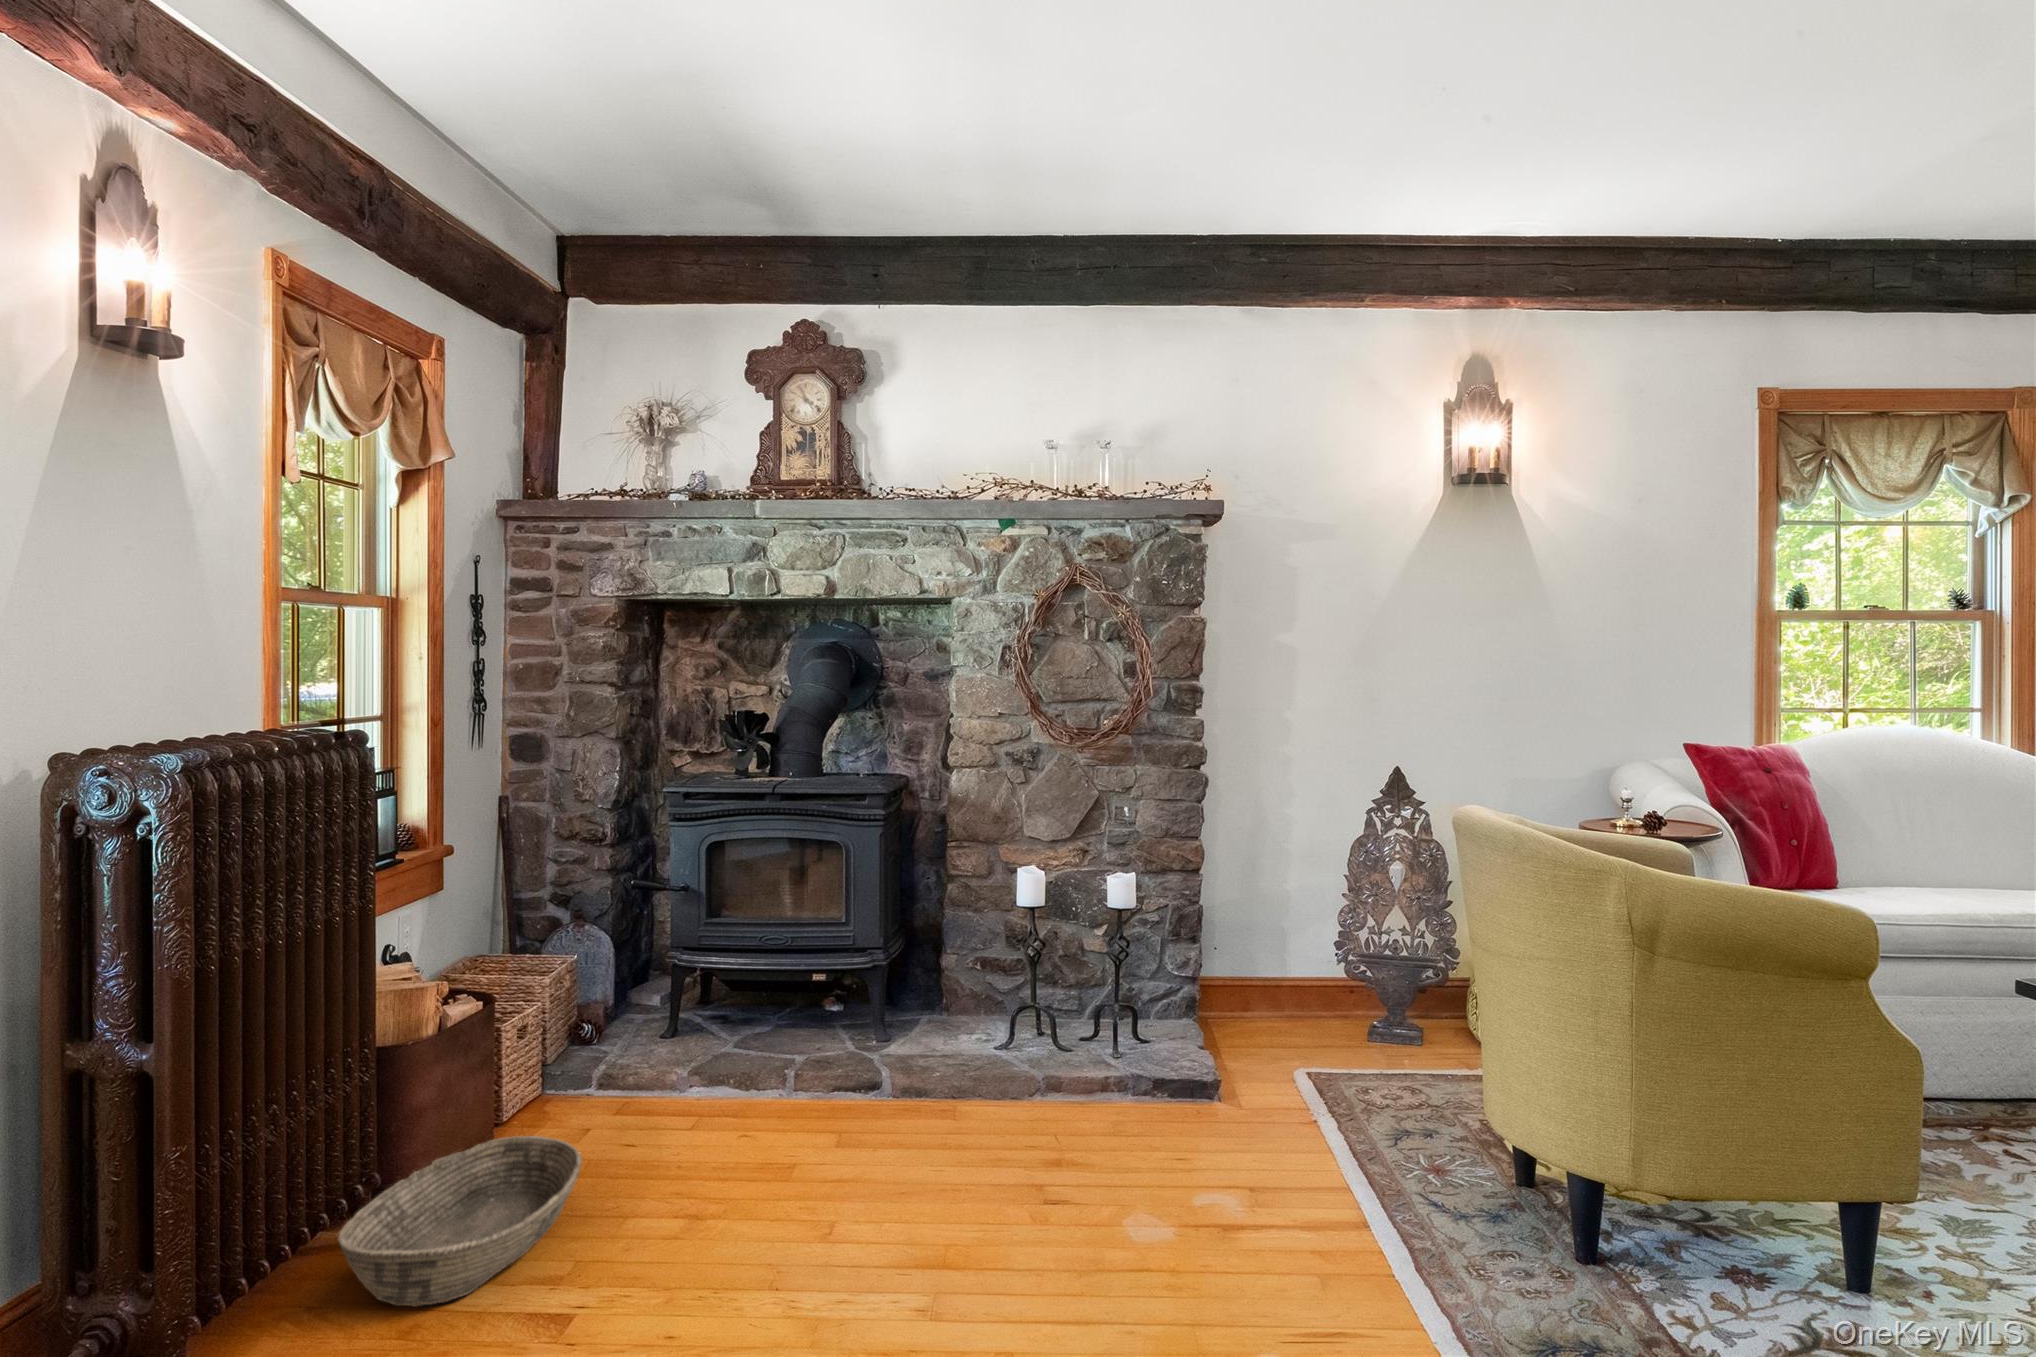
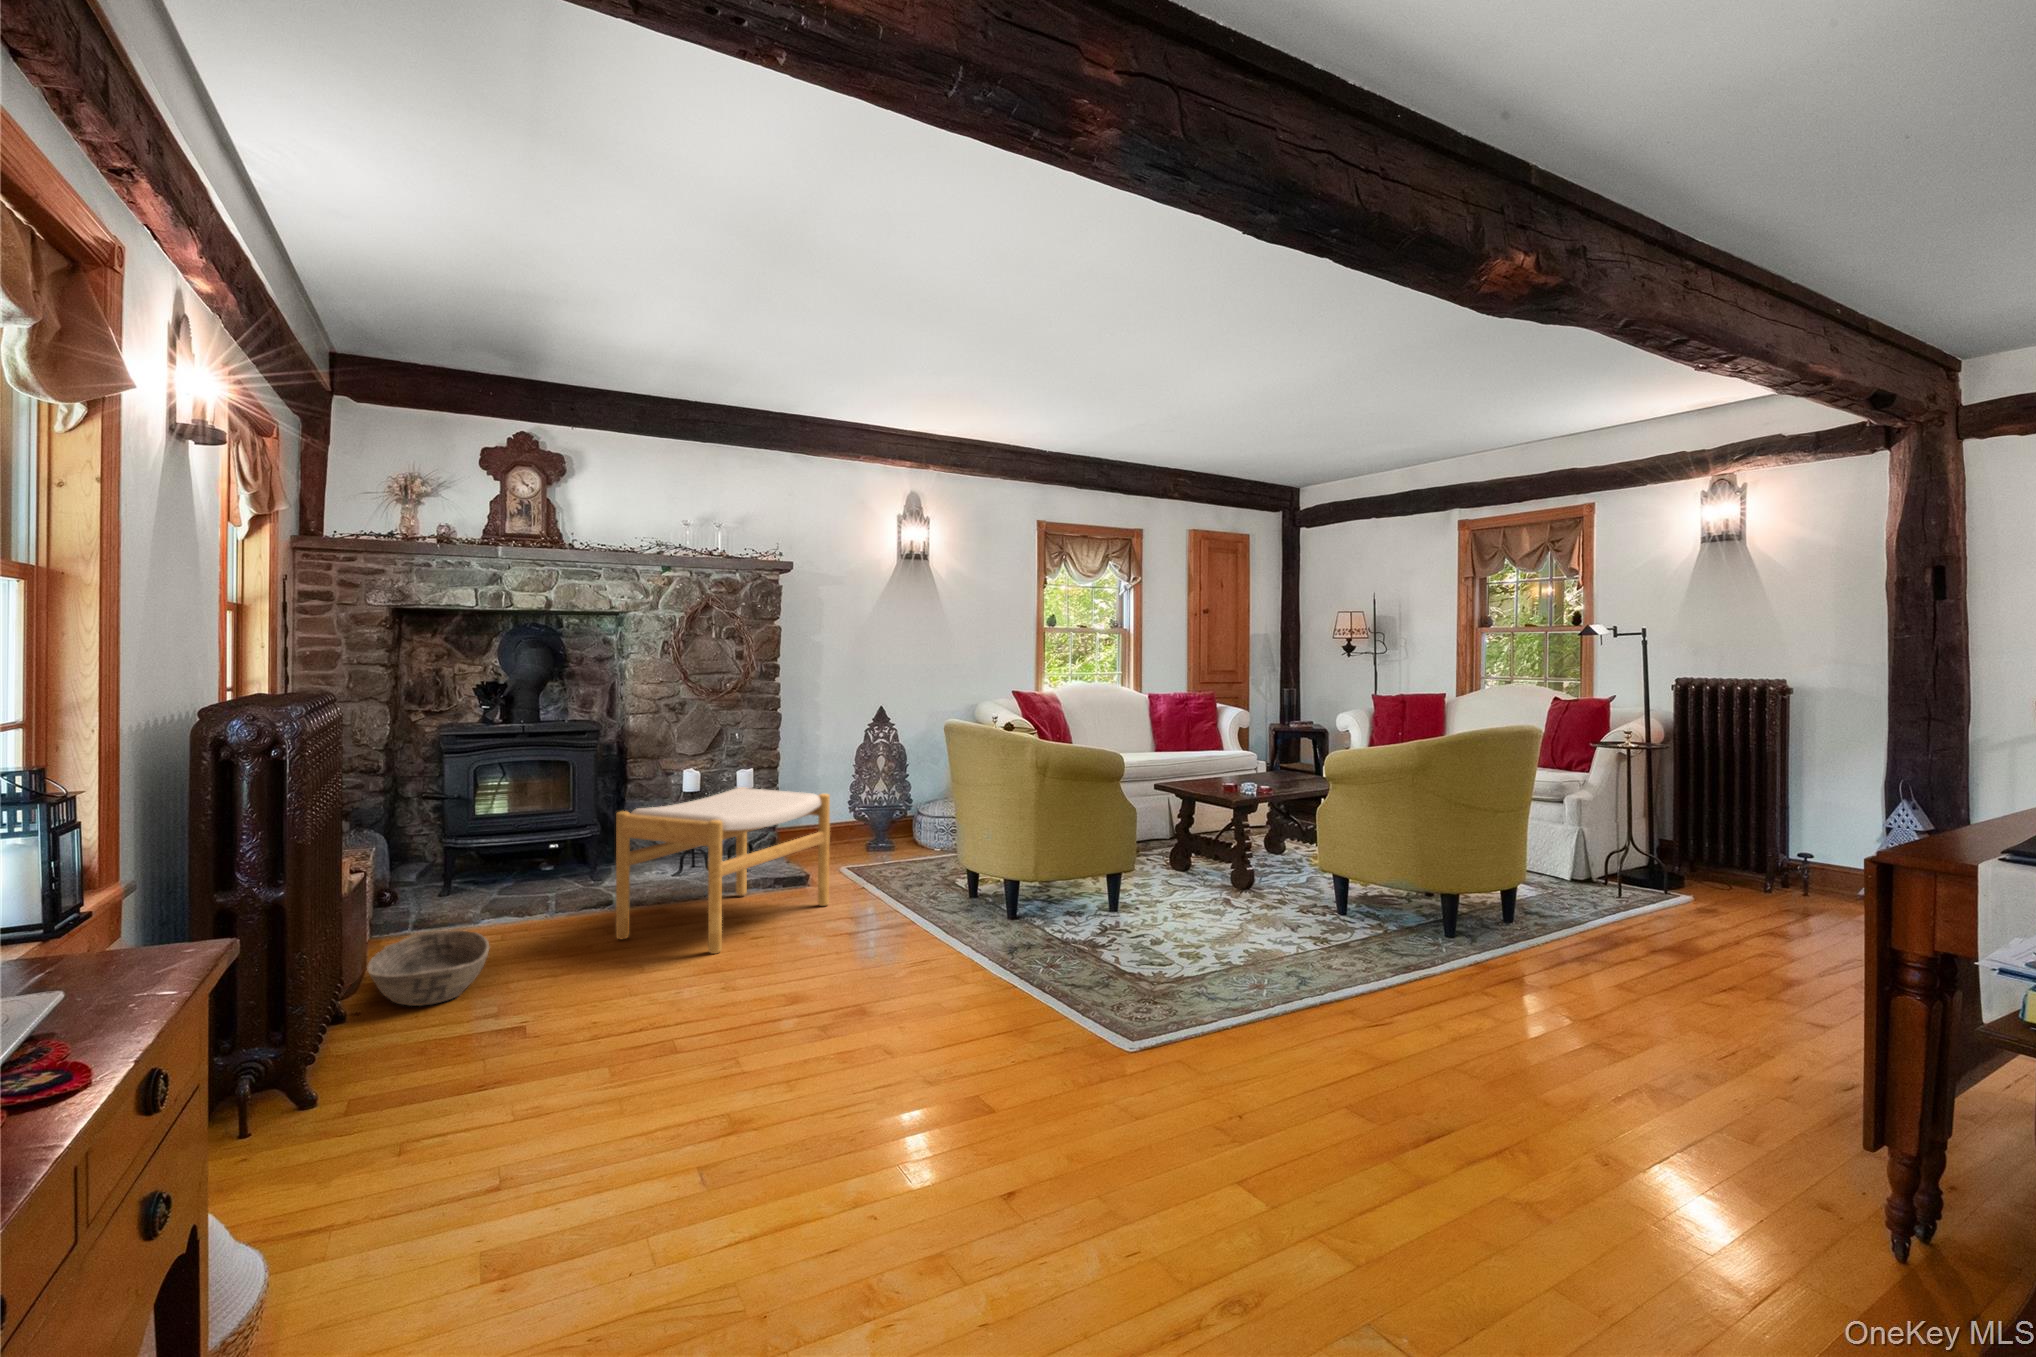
footstool: none [813,913,1234,1283] -> present [616,787,830,954]

